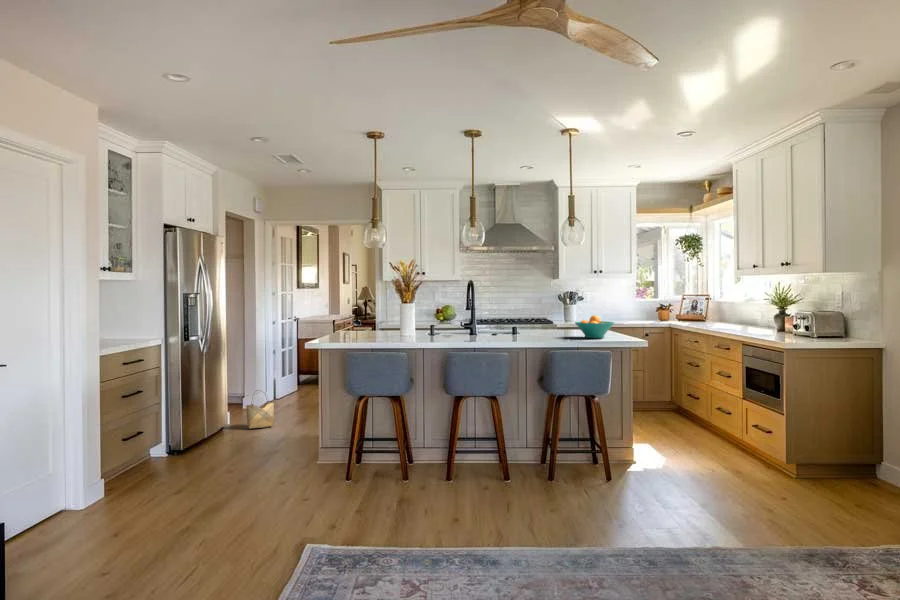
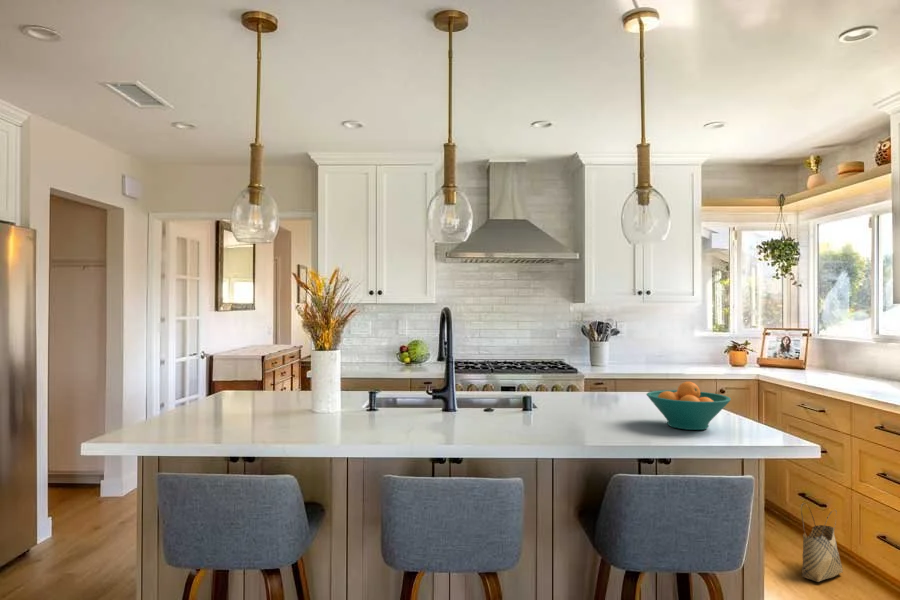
woven basket: present [246,390,274,429] -> present [801,503,843,582]

